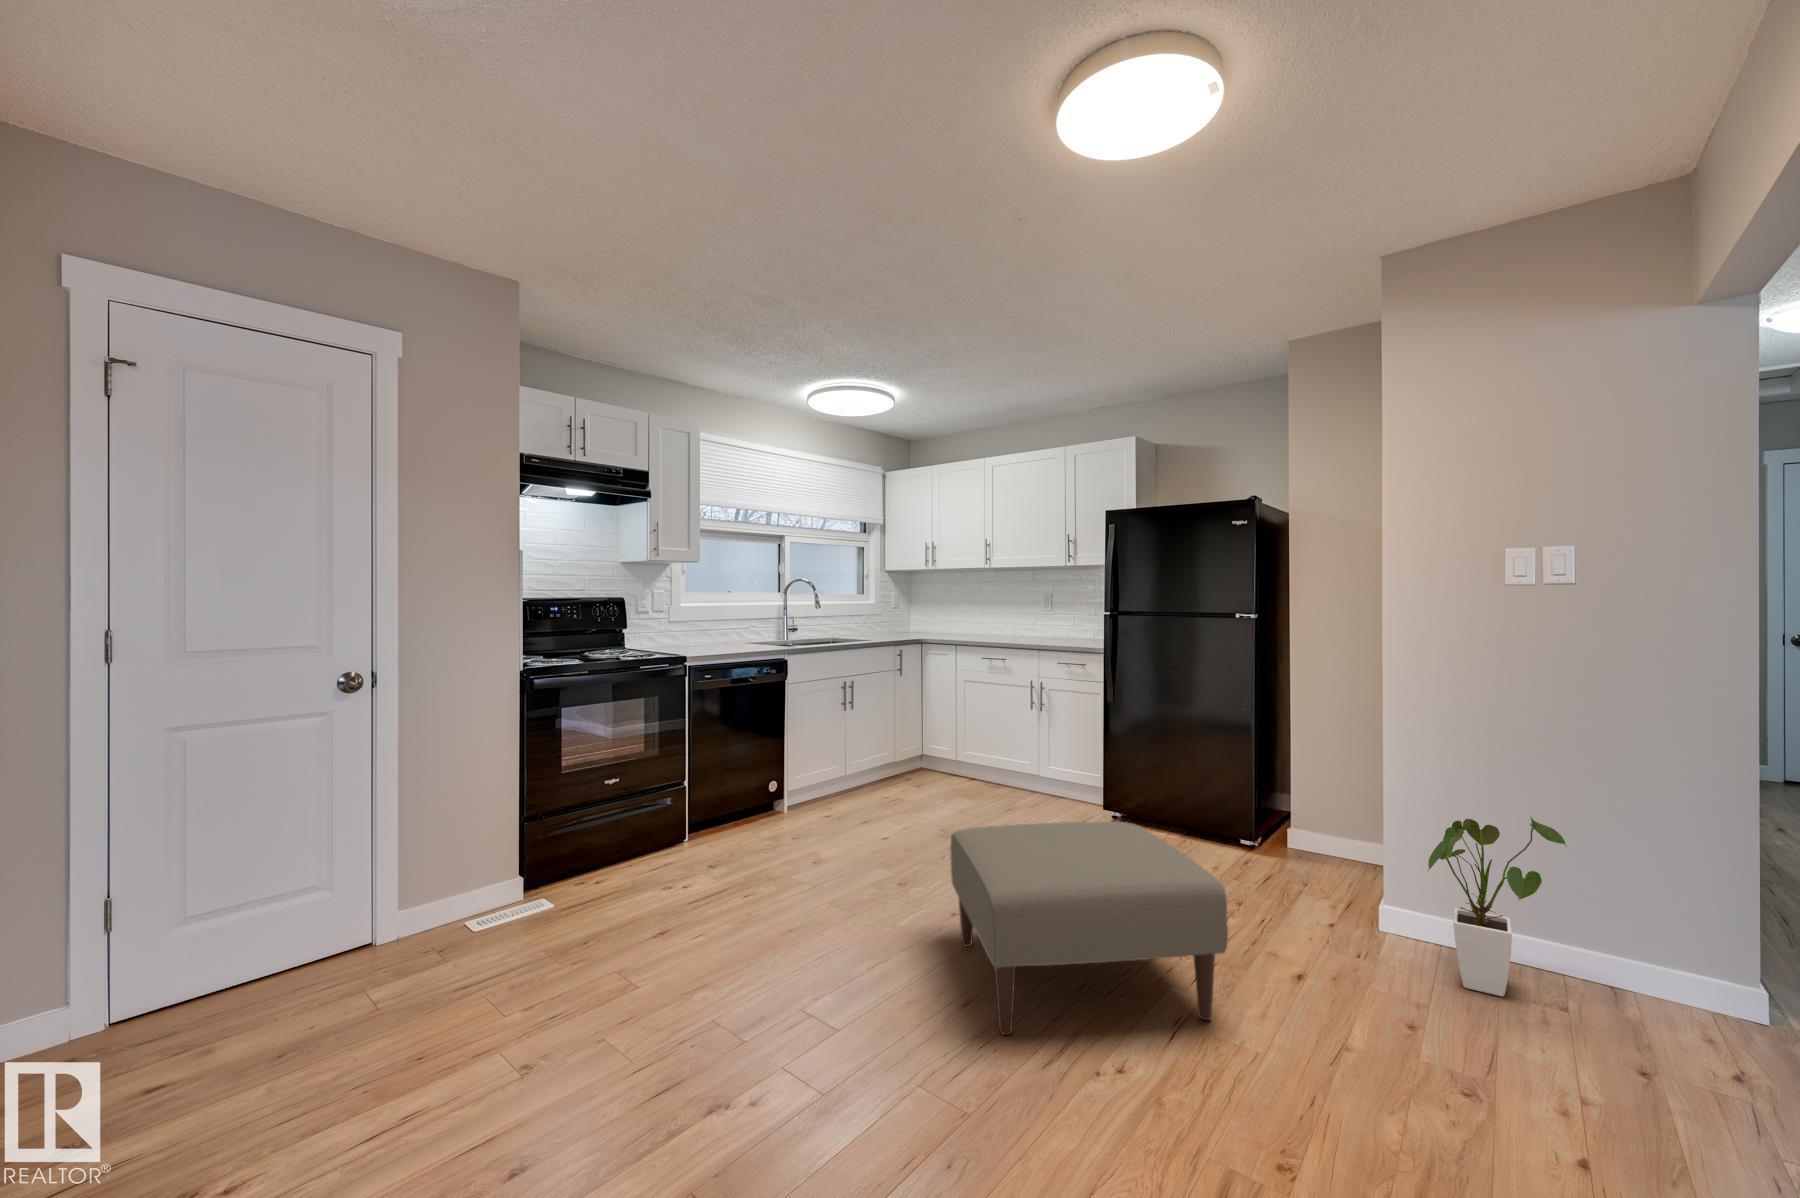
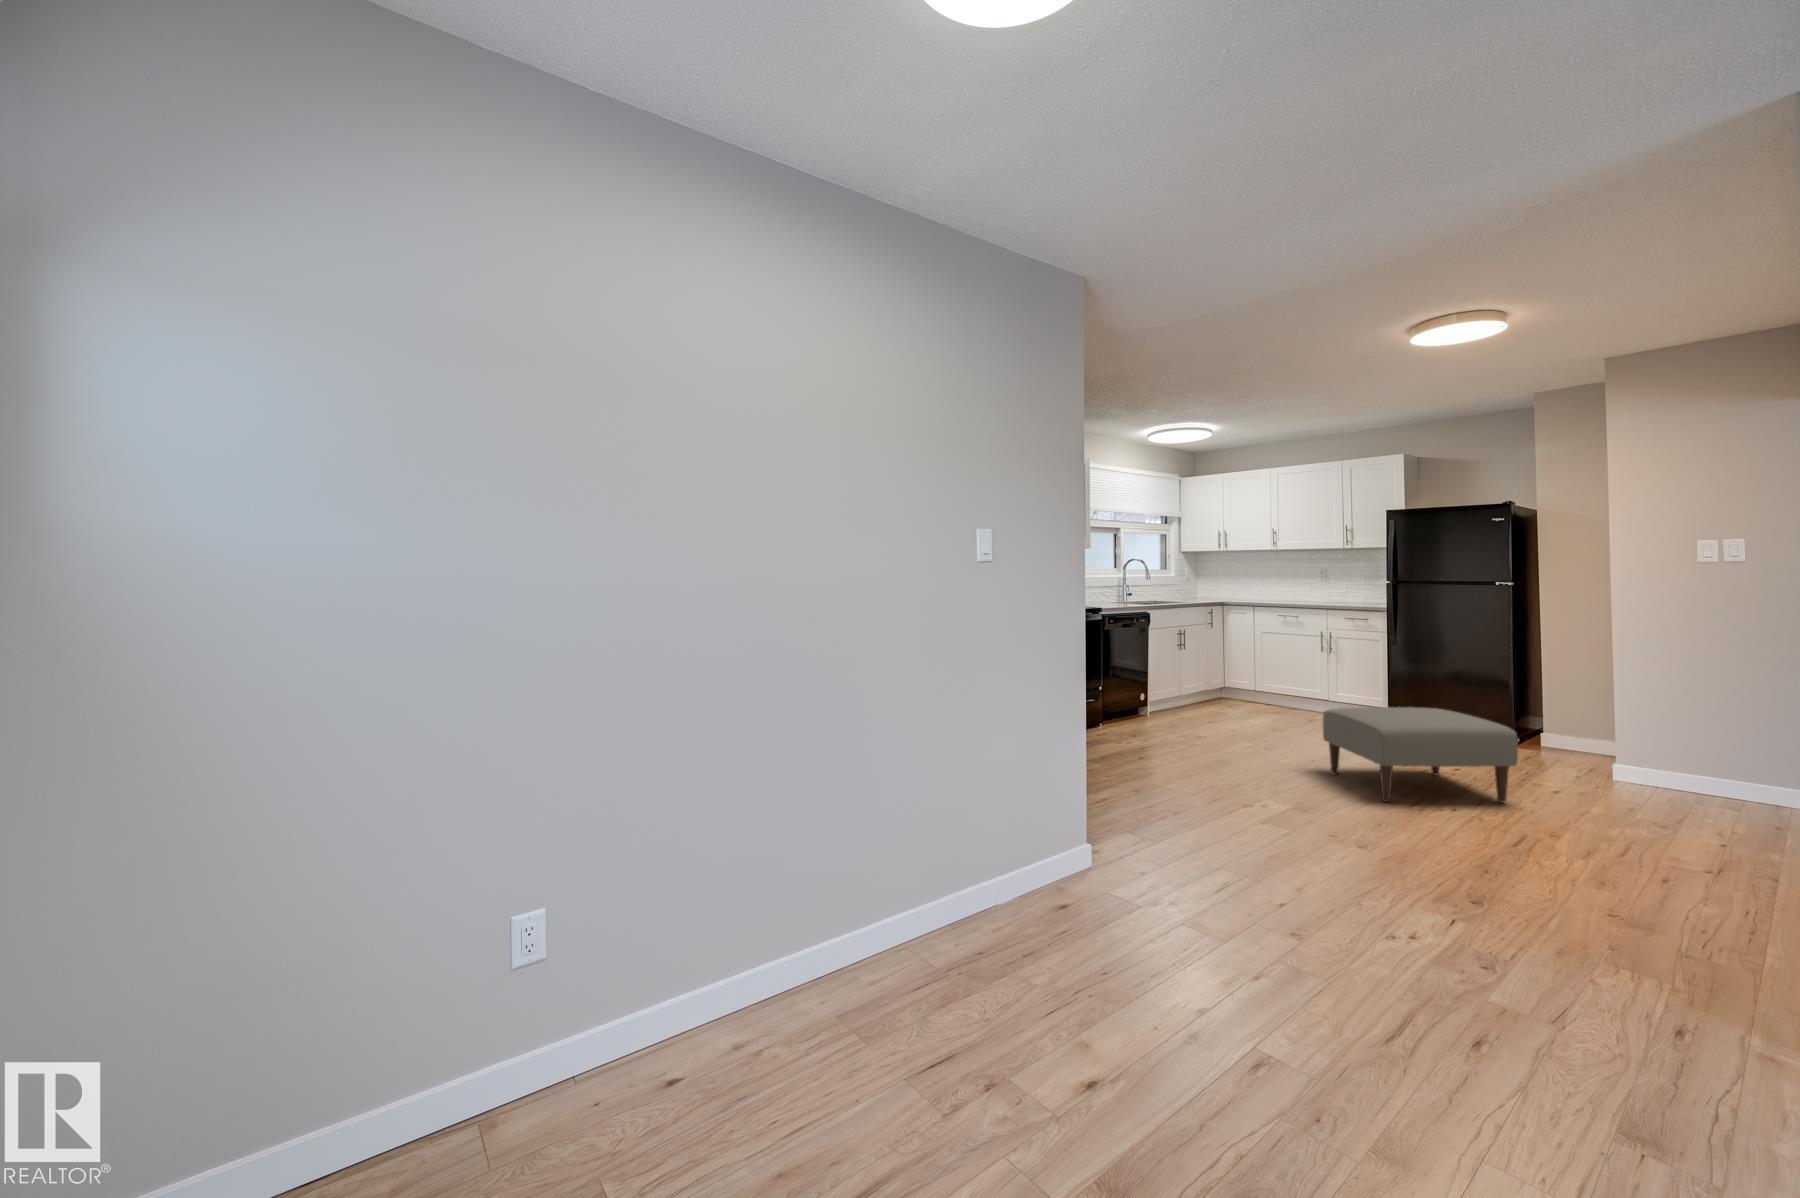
house plant: present [1428,817,1567,996] -> none [1645,704,1744,804]

